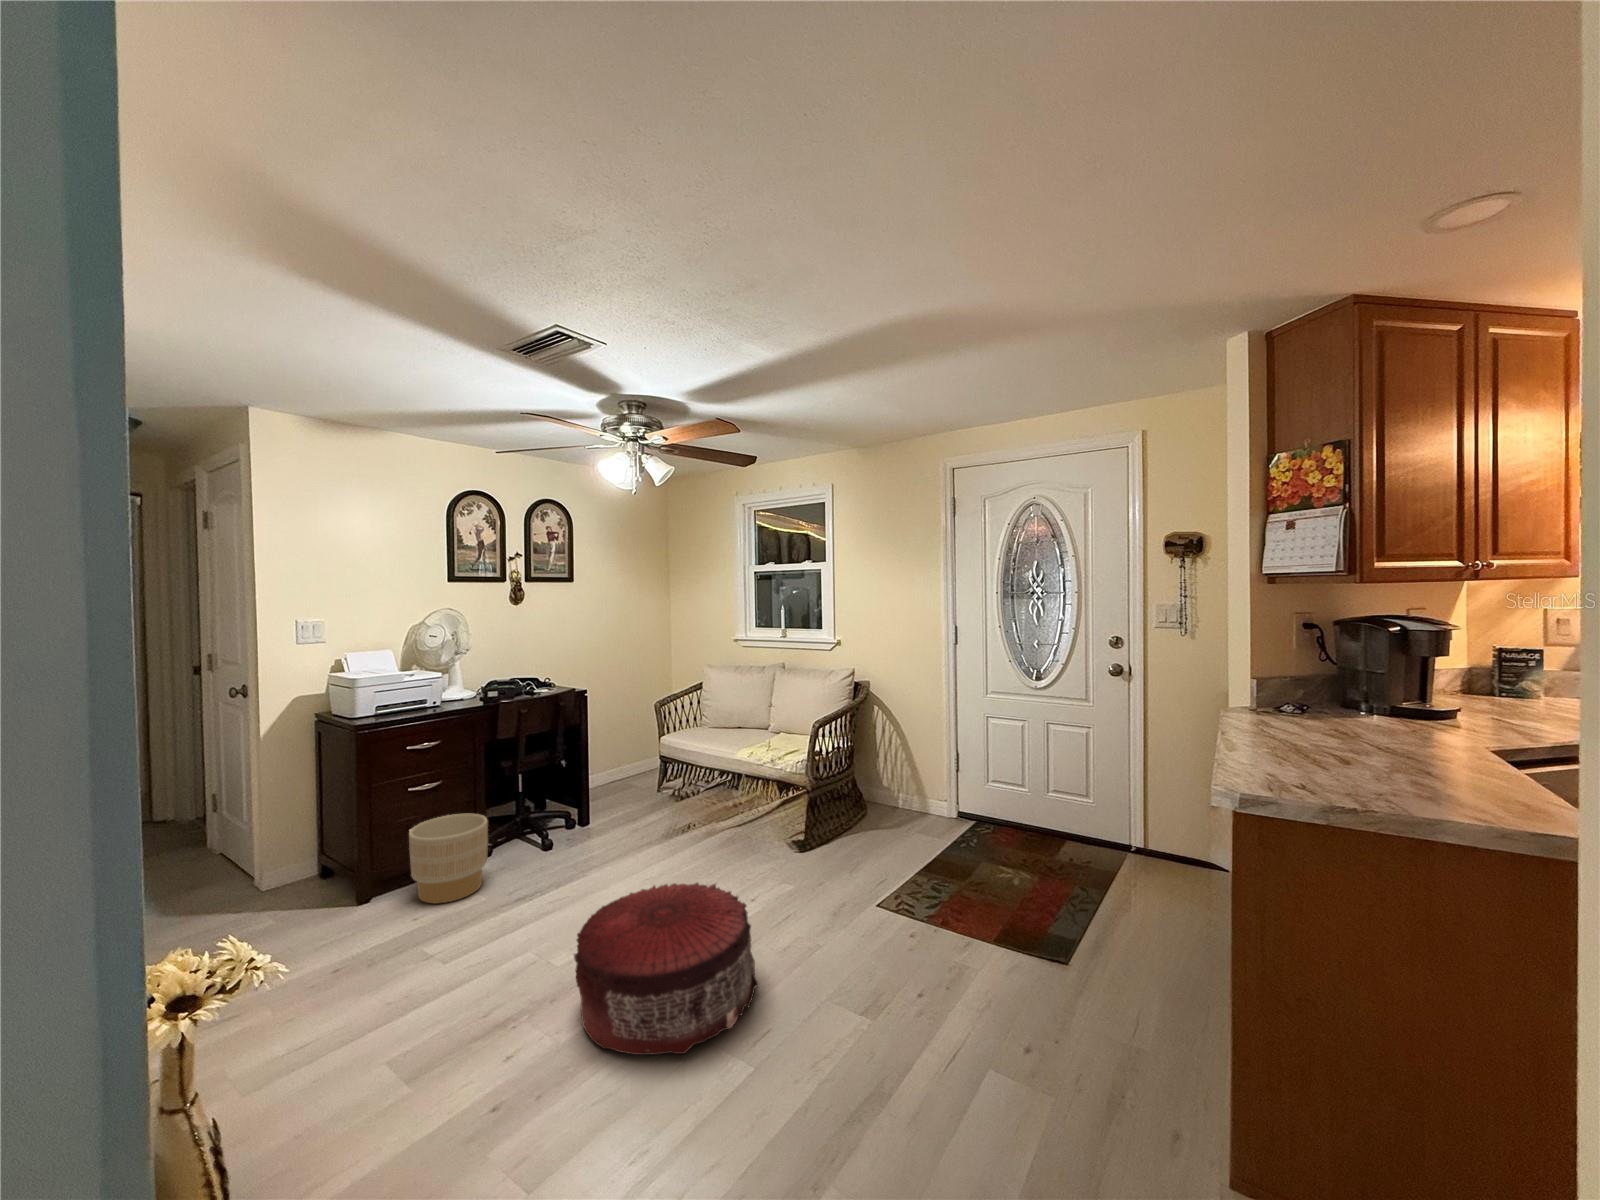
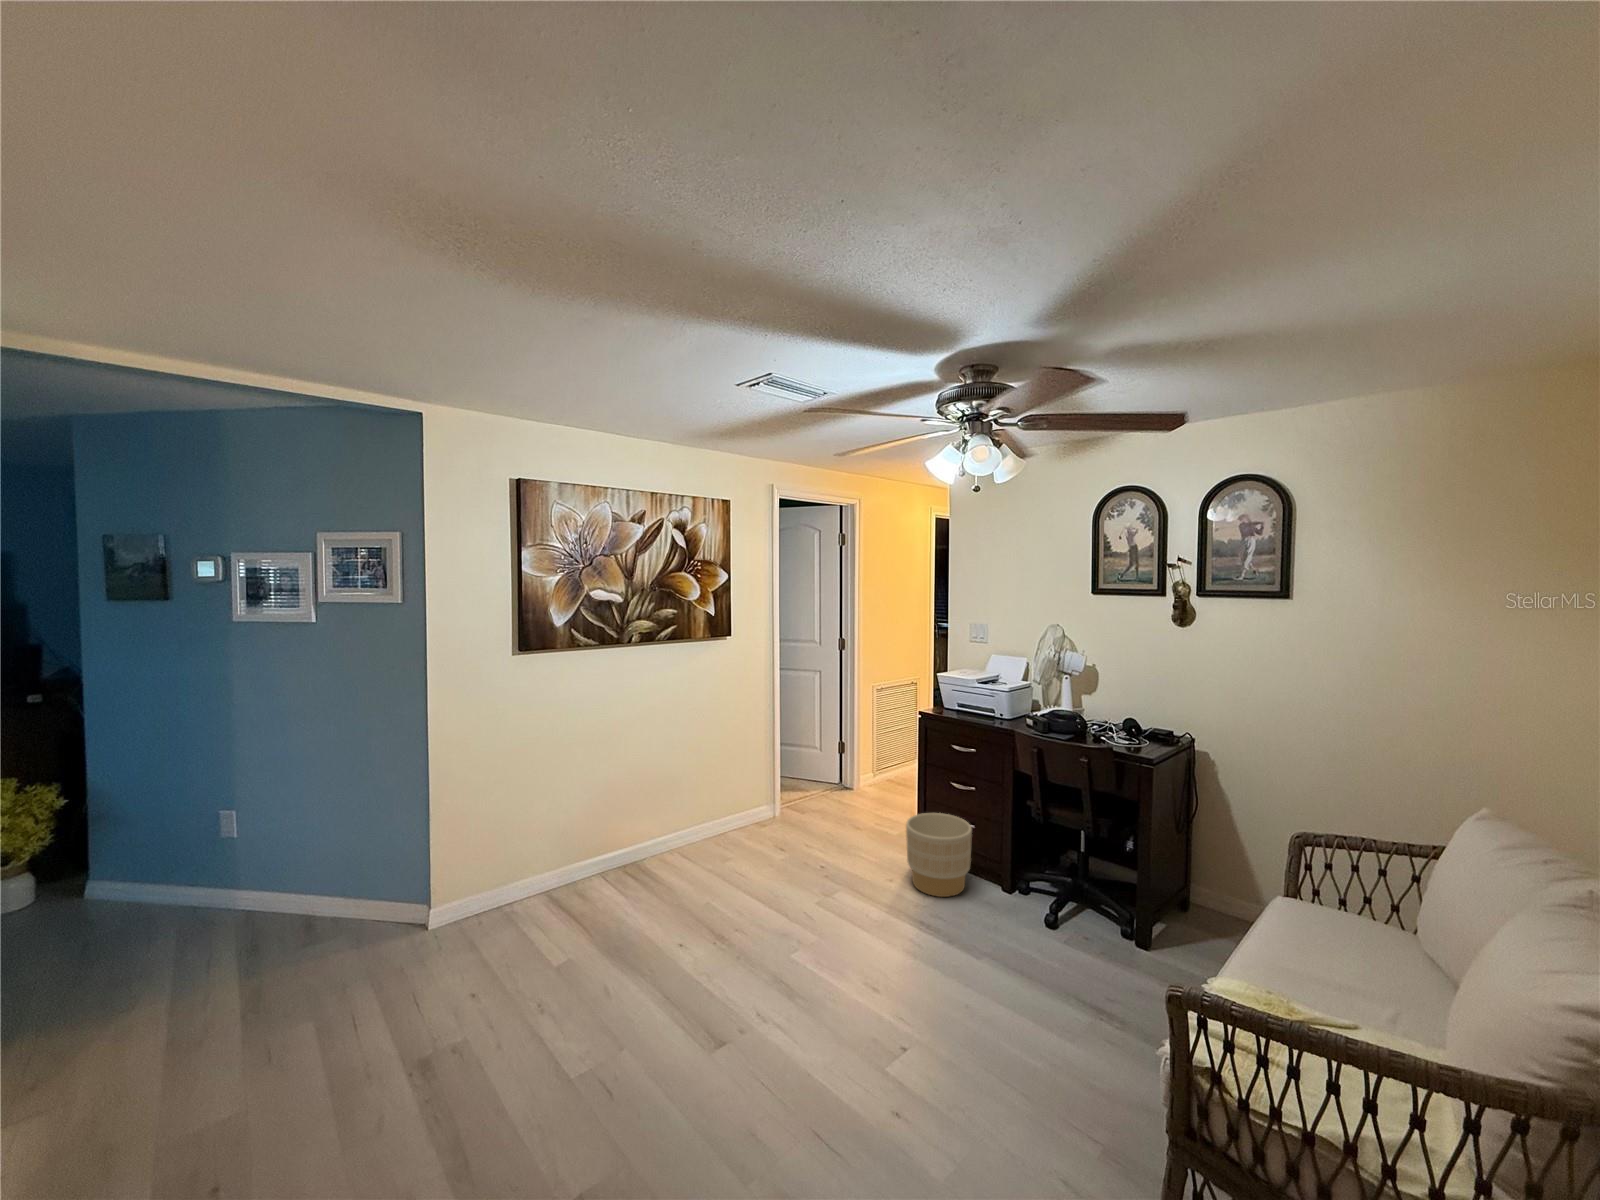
pouf: present [574,883,759,1055] -> none [613,910,785,1094]

